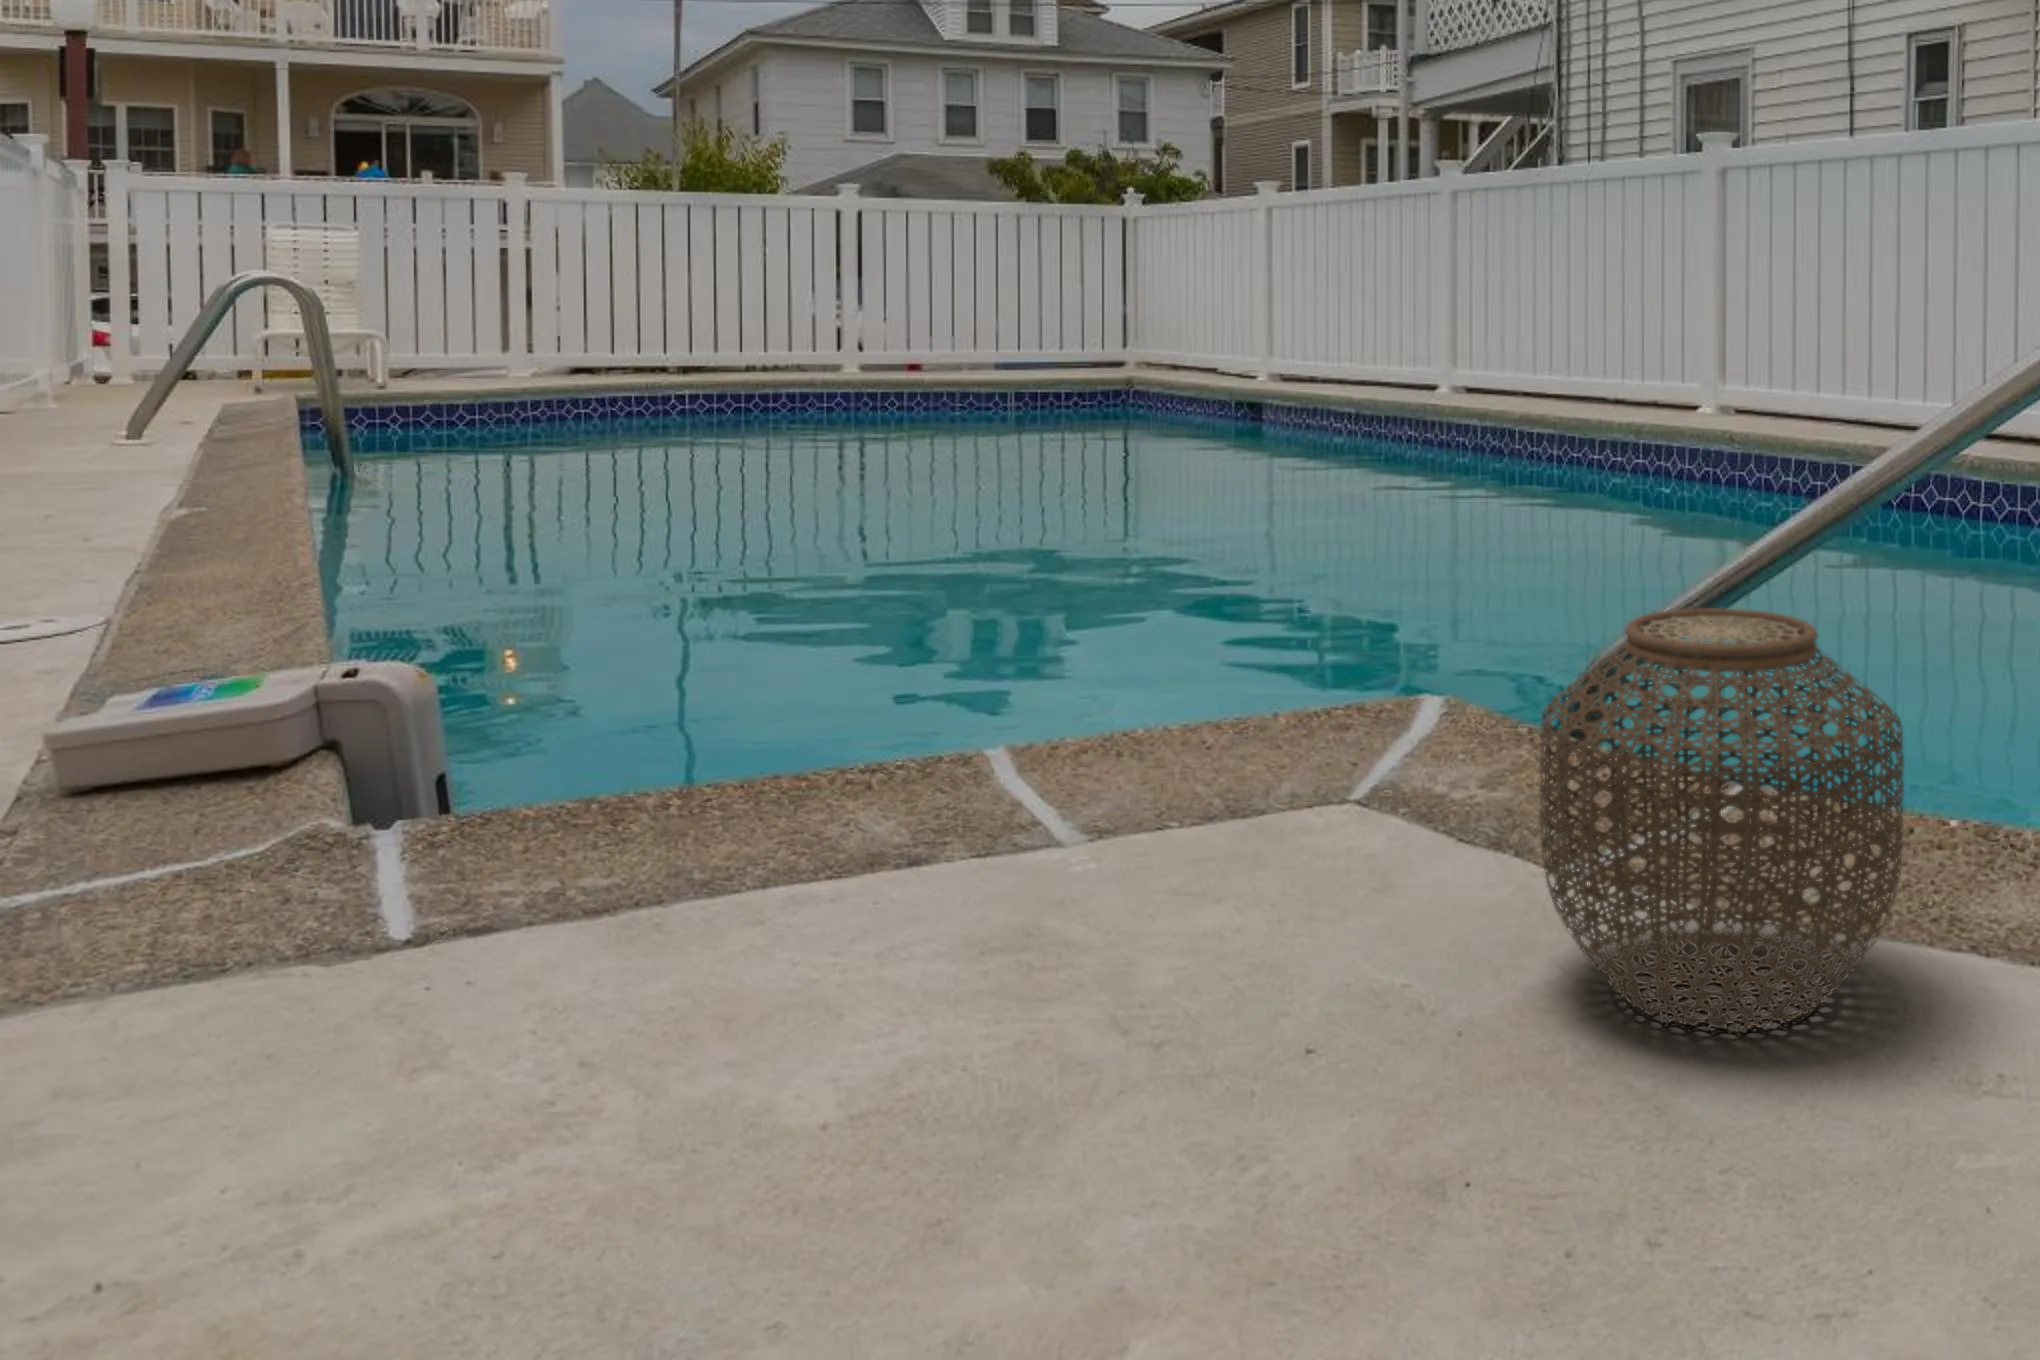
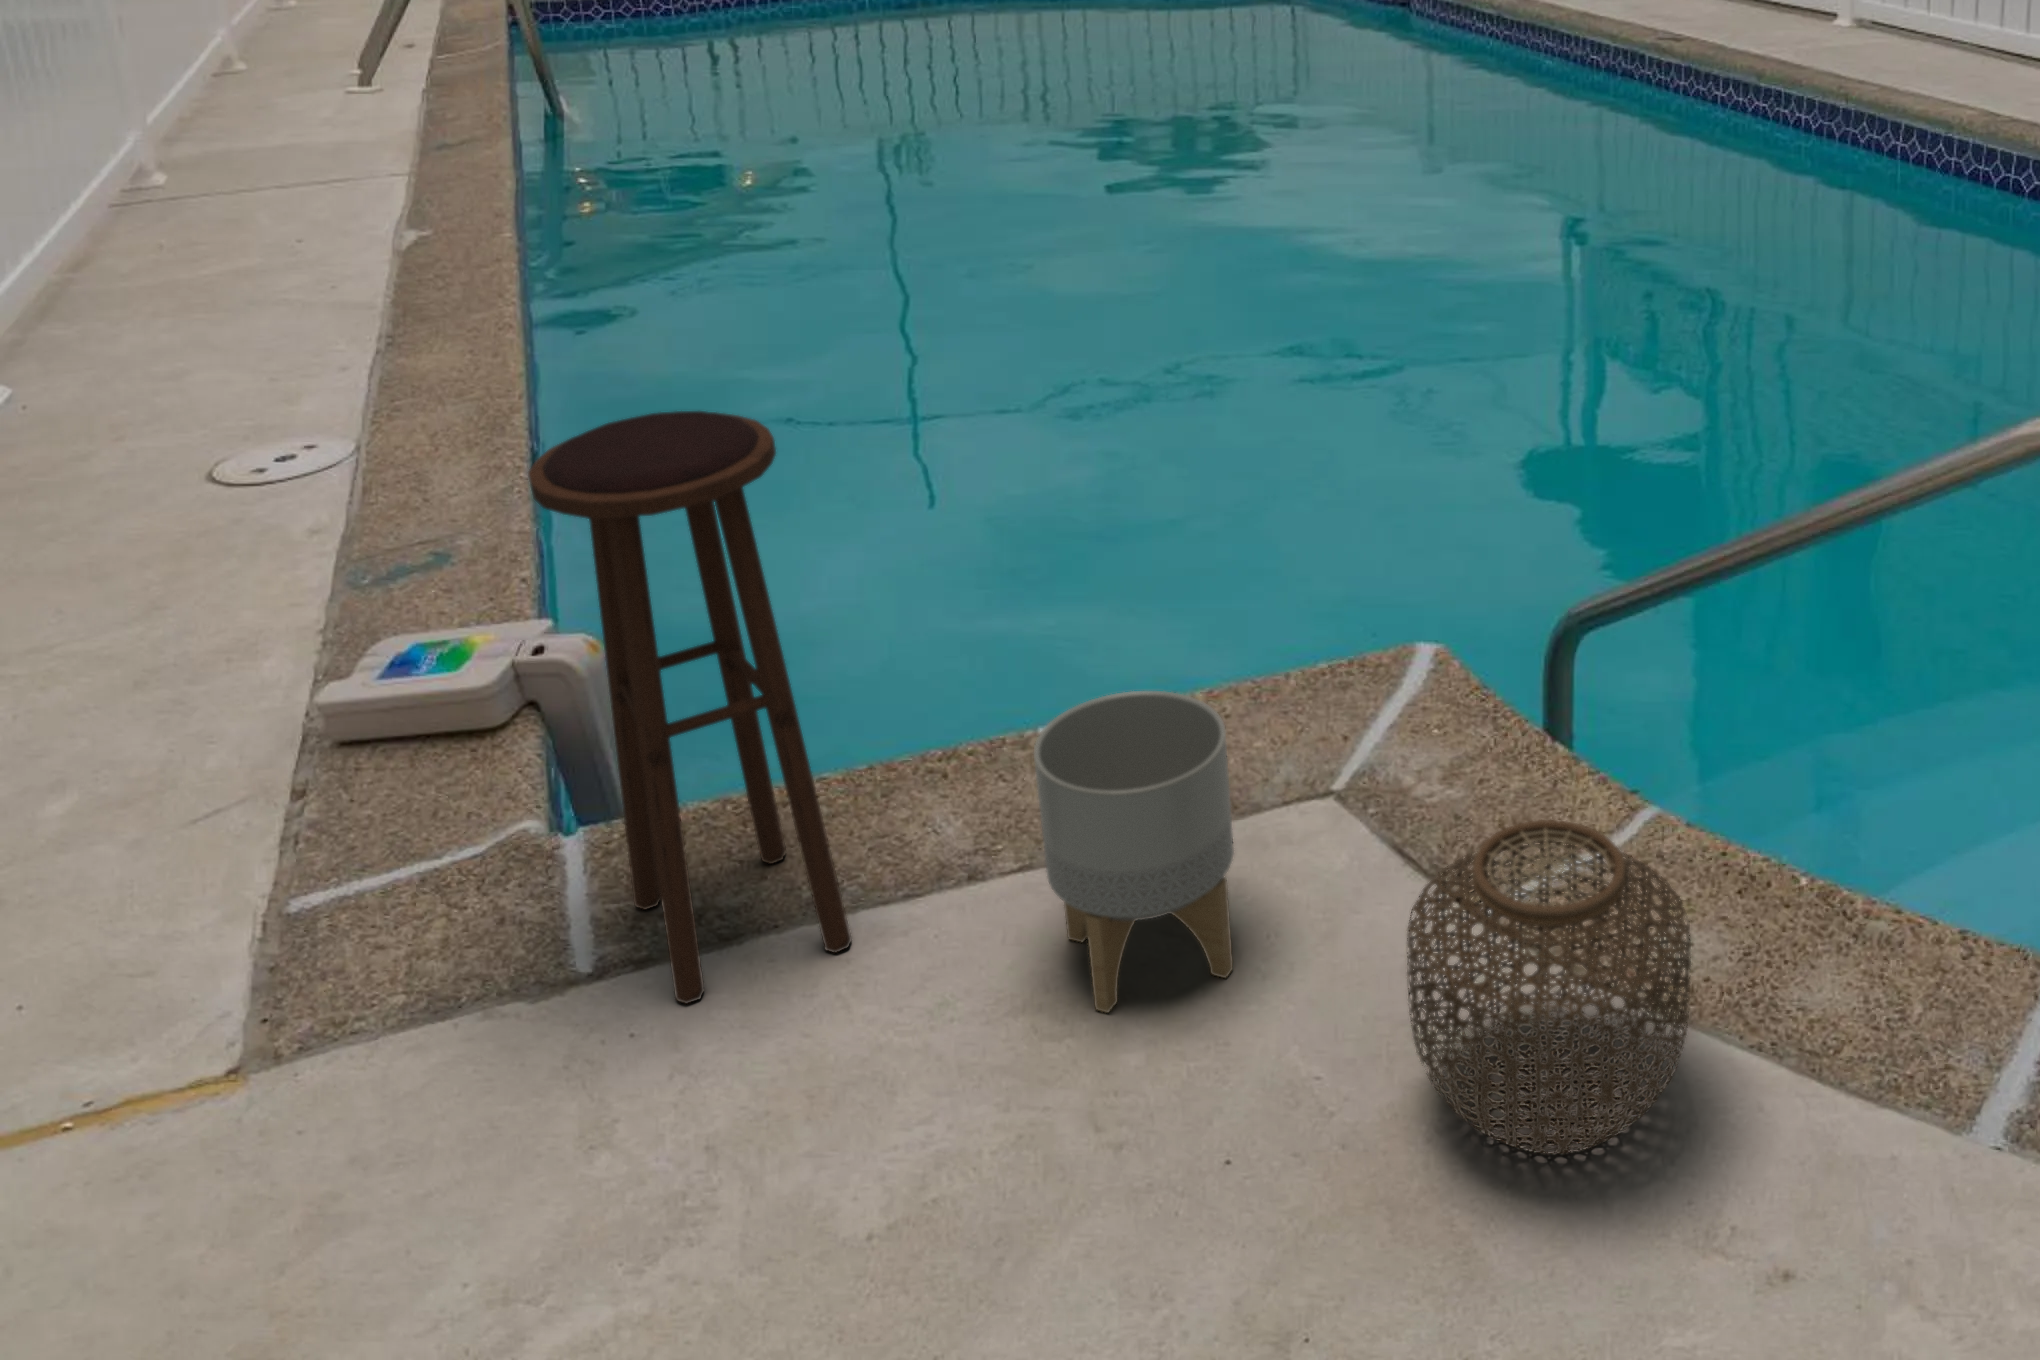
stool: none [424,199,758,964] -> present [528,411,851,1003]
planter: none [1034,570,1275,951] -> present [1034,691,1234,1013]

